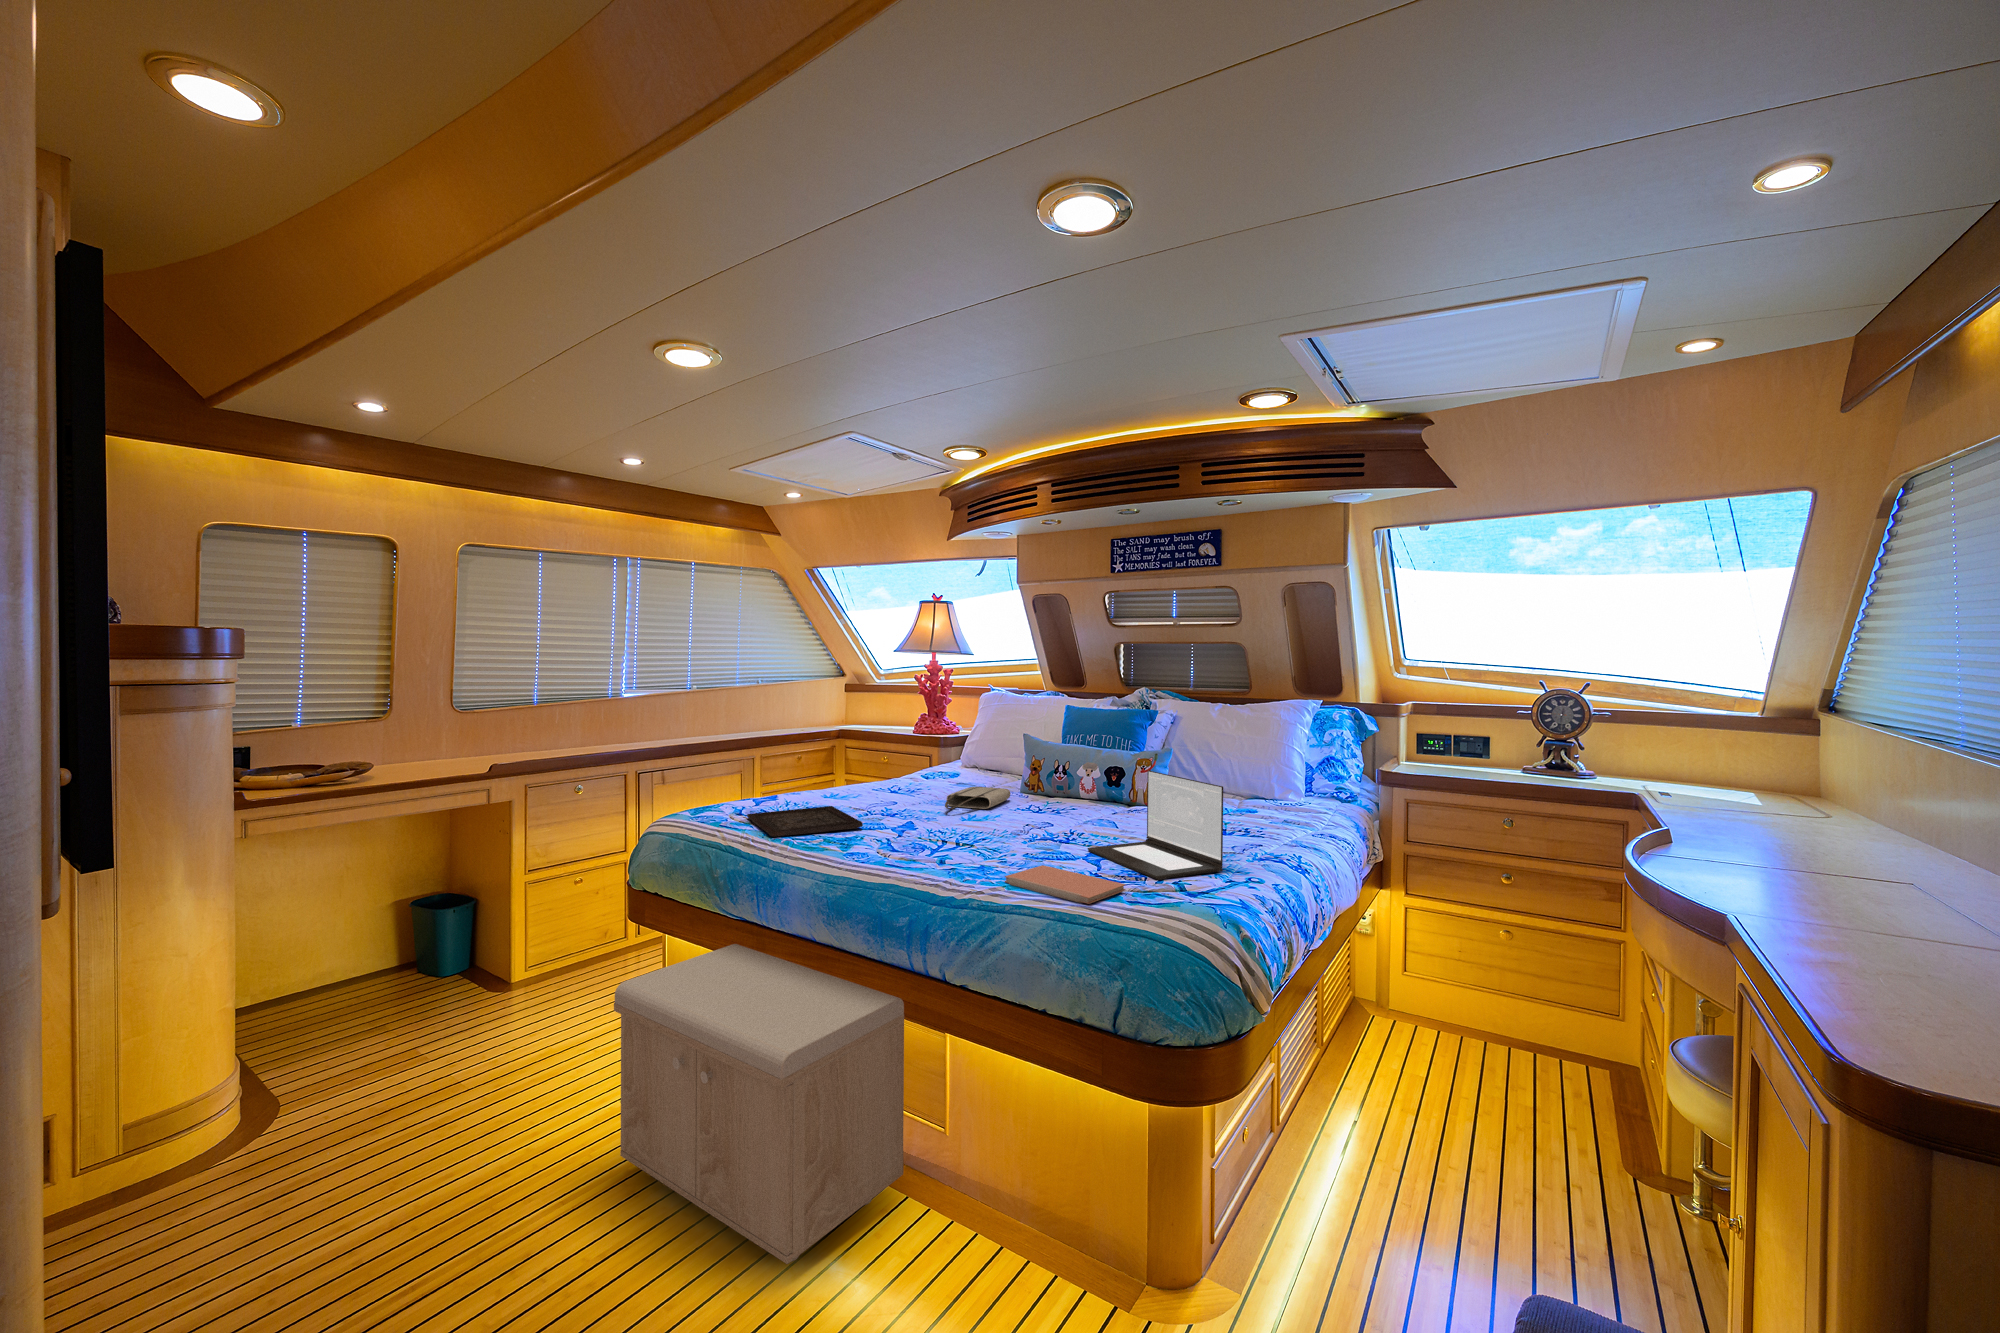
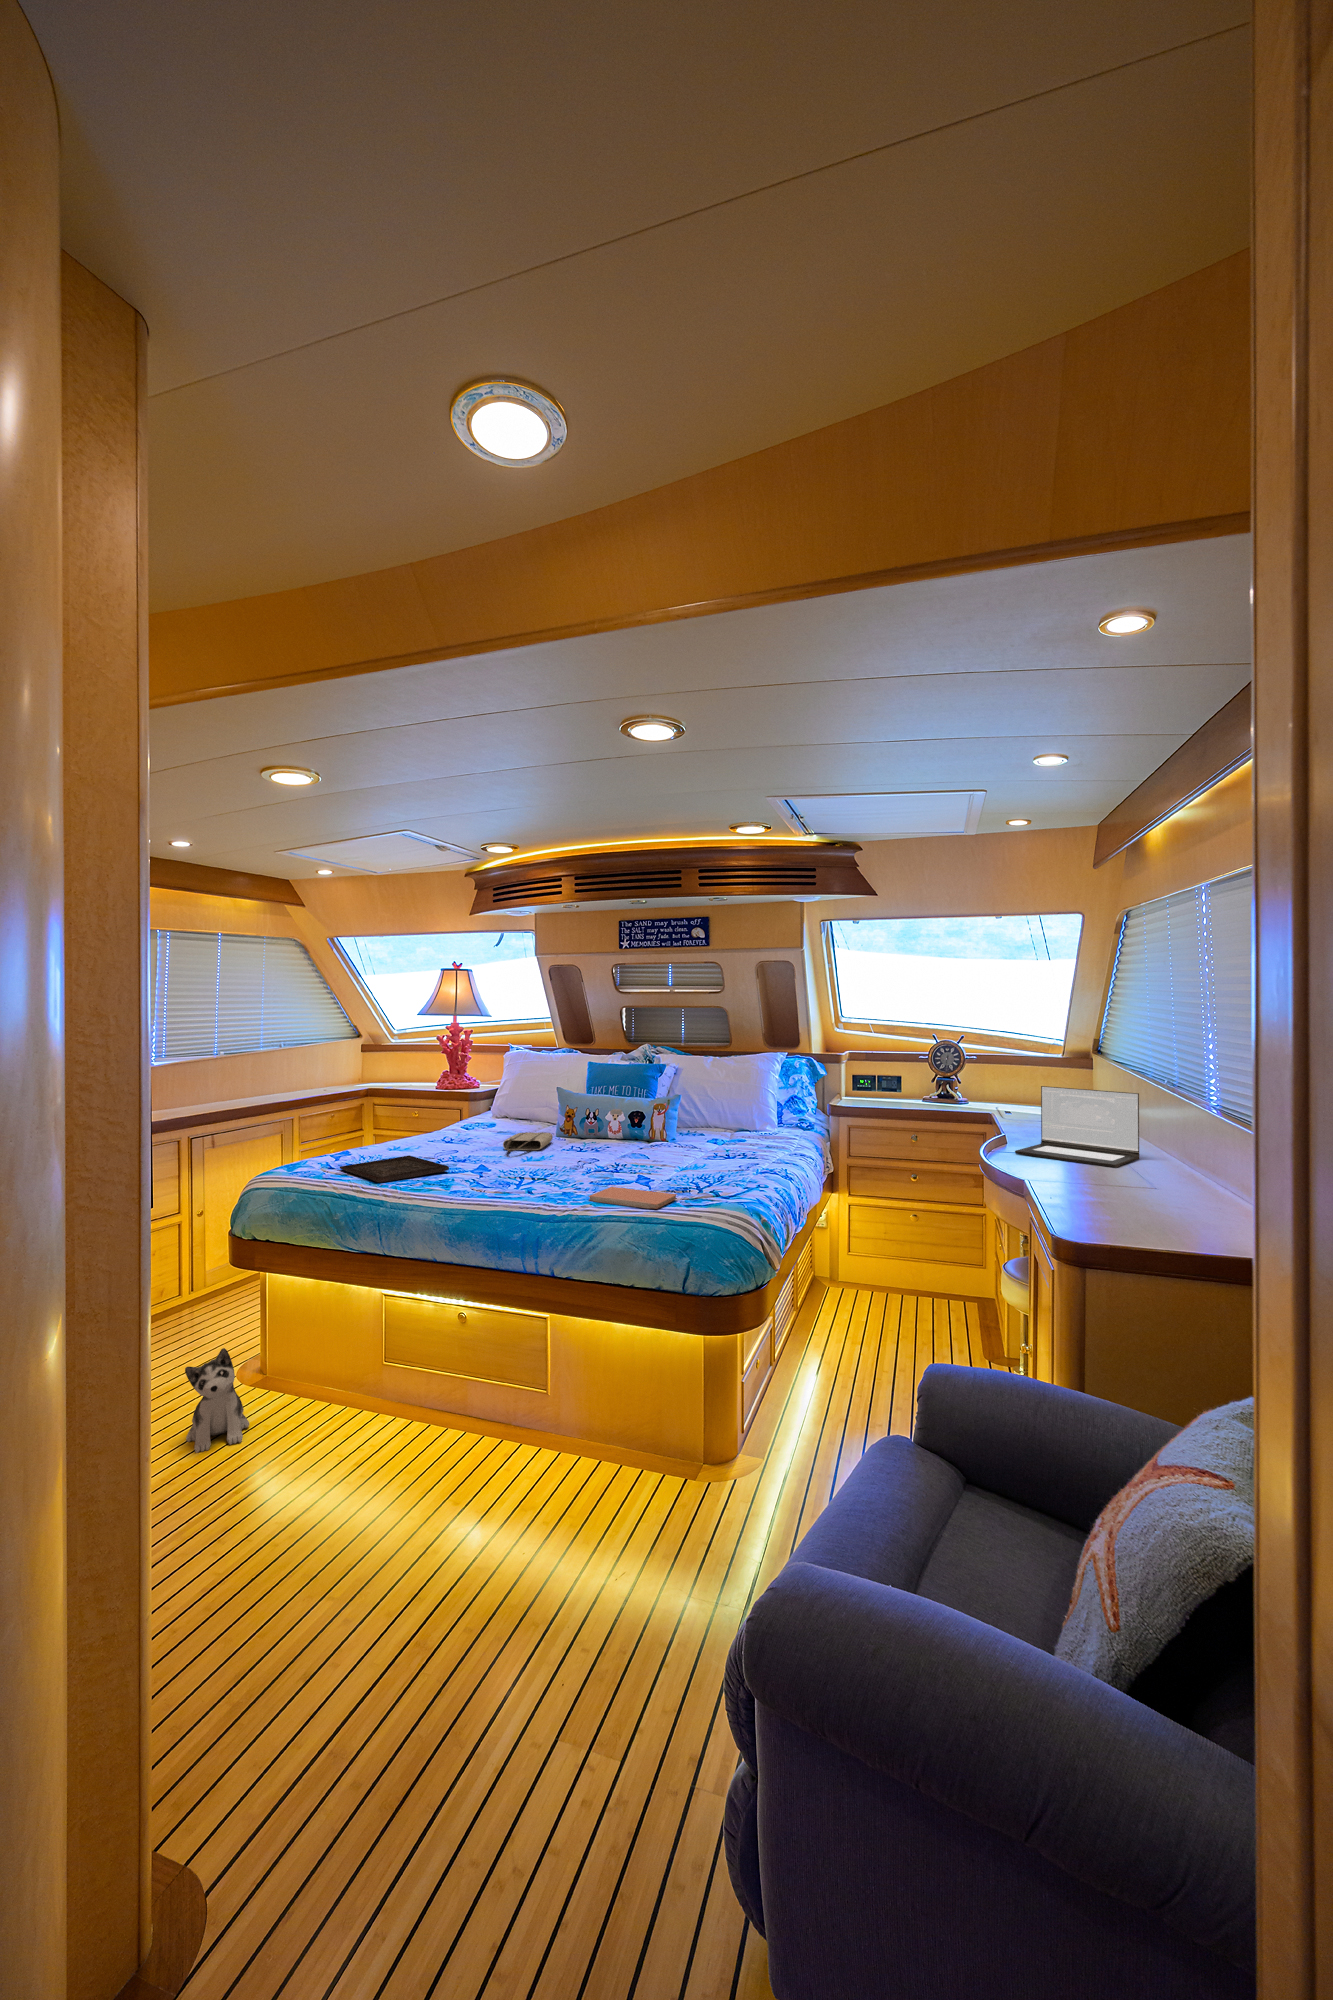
laptop: present [1088,770,1223,880] -> present [1015,1086,1139,1168]
storage bench: present [614,944,904,1264] -> none [276,1272,520,1494]
plush toy: none [539,1018,615,1139] -> present [185,1348,249,1453]

